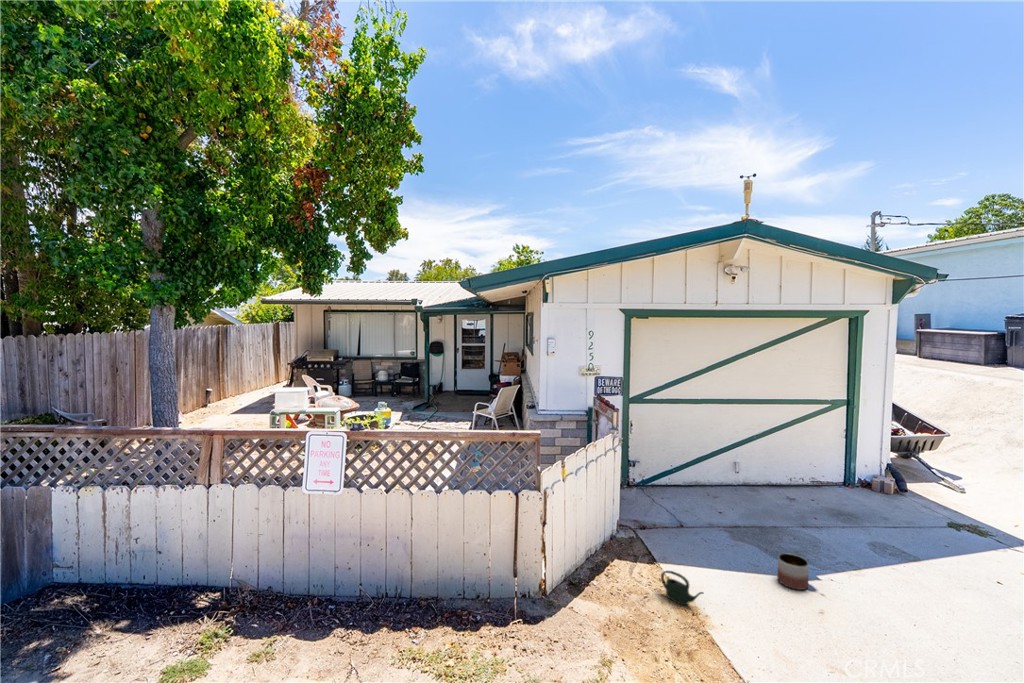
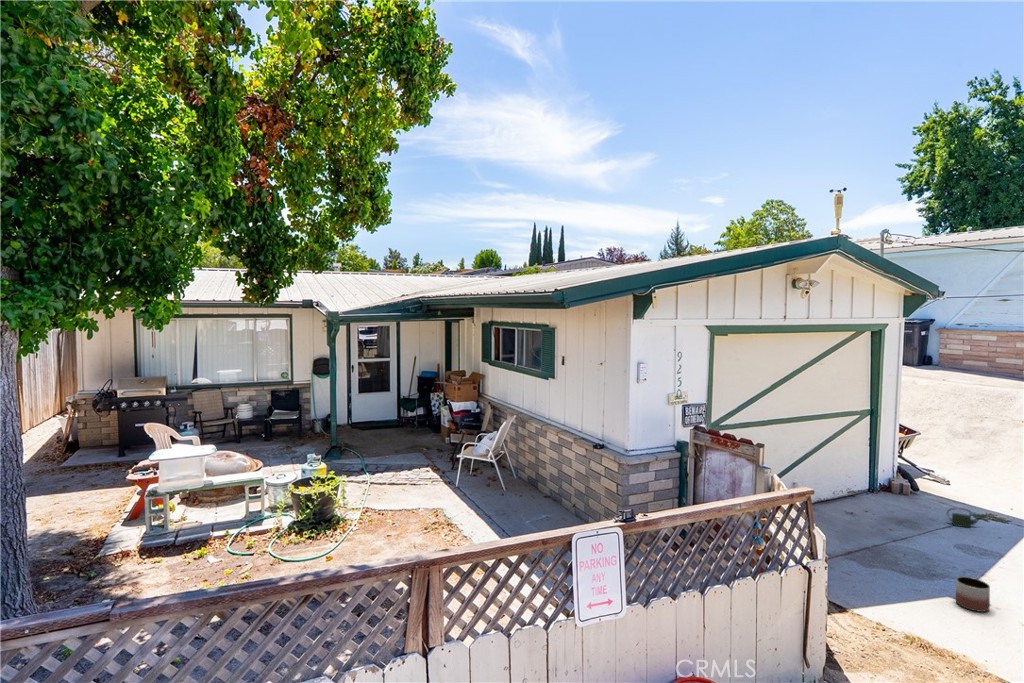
watering can: present [661,571,703,605] -> present [947,508,981,528]

